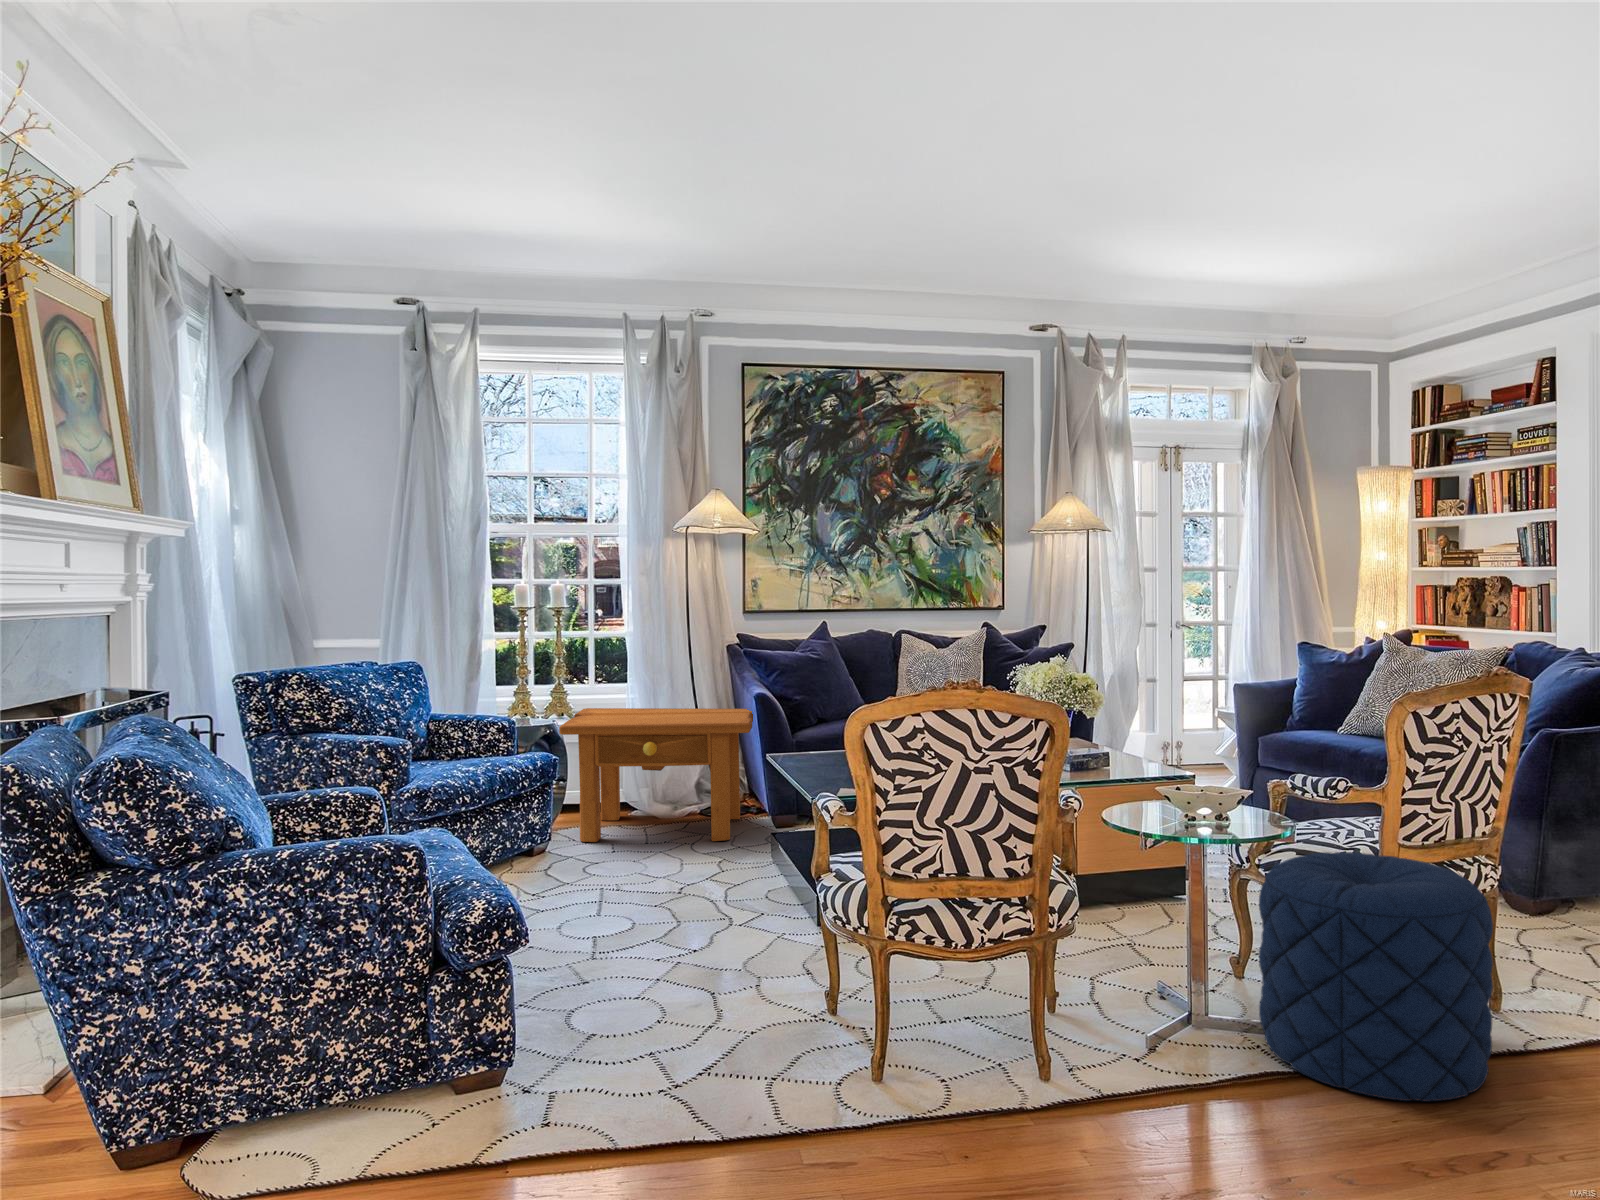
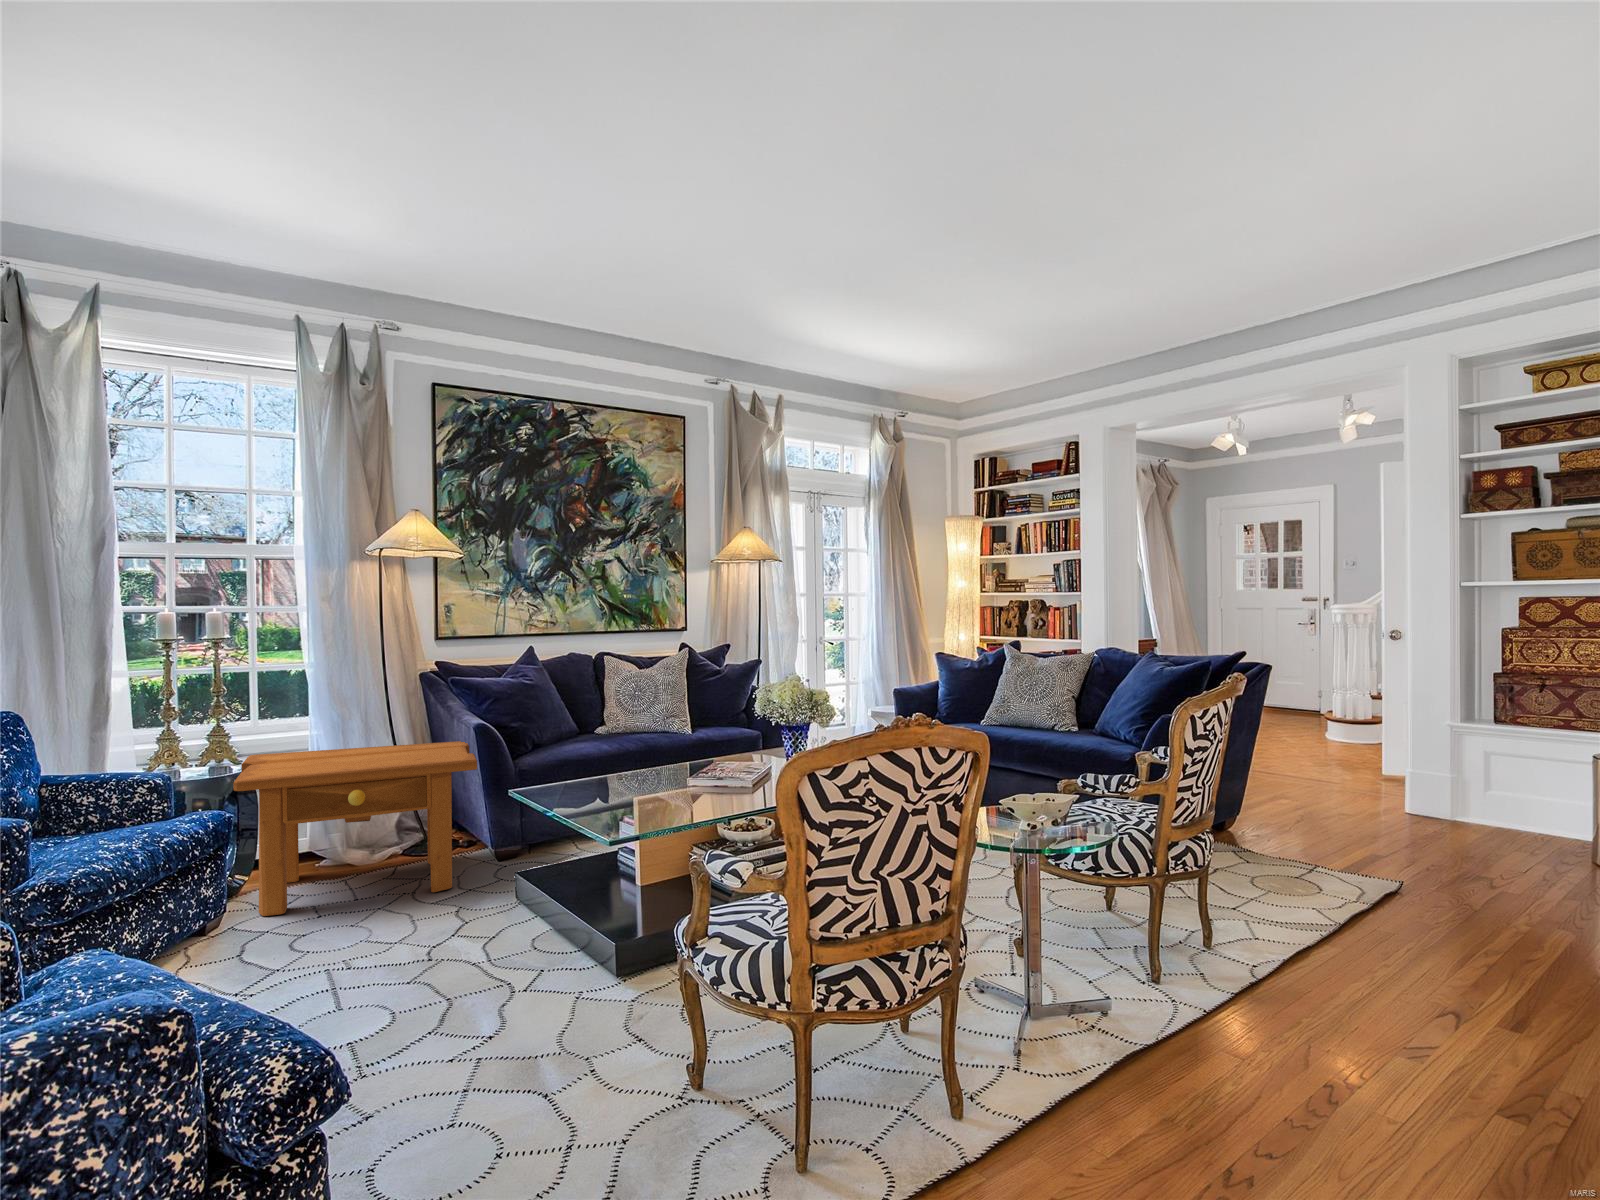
pouf: present [1259,852,1493,1101] -> none [1085,841,1277,1062]

